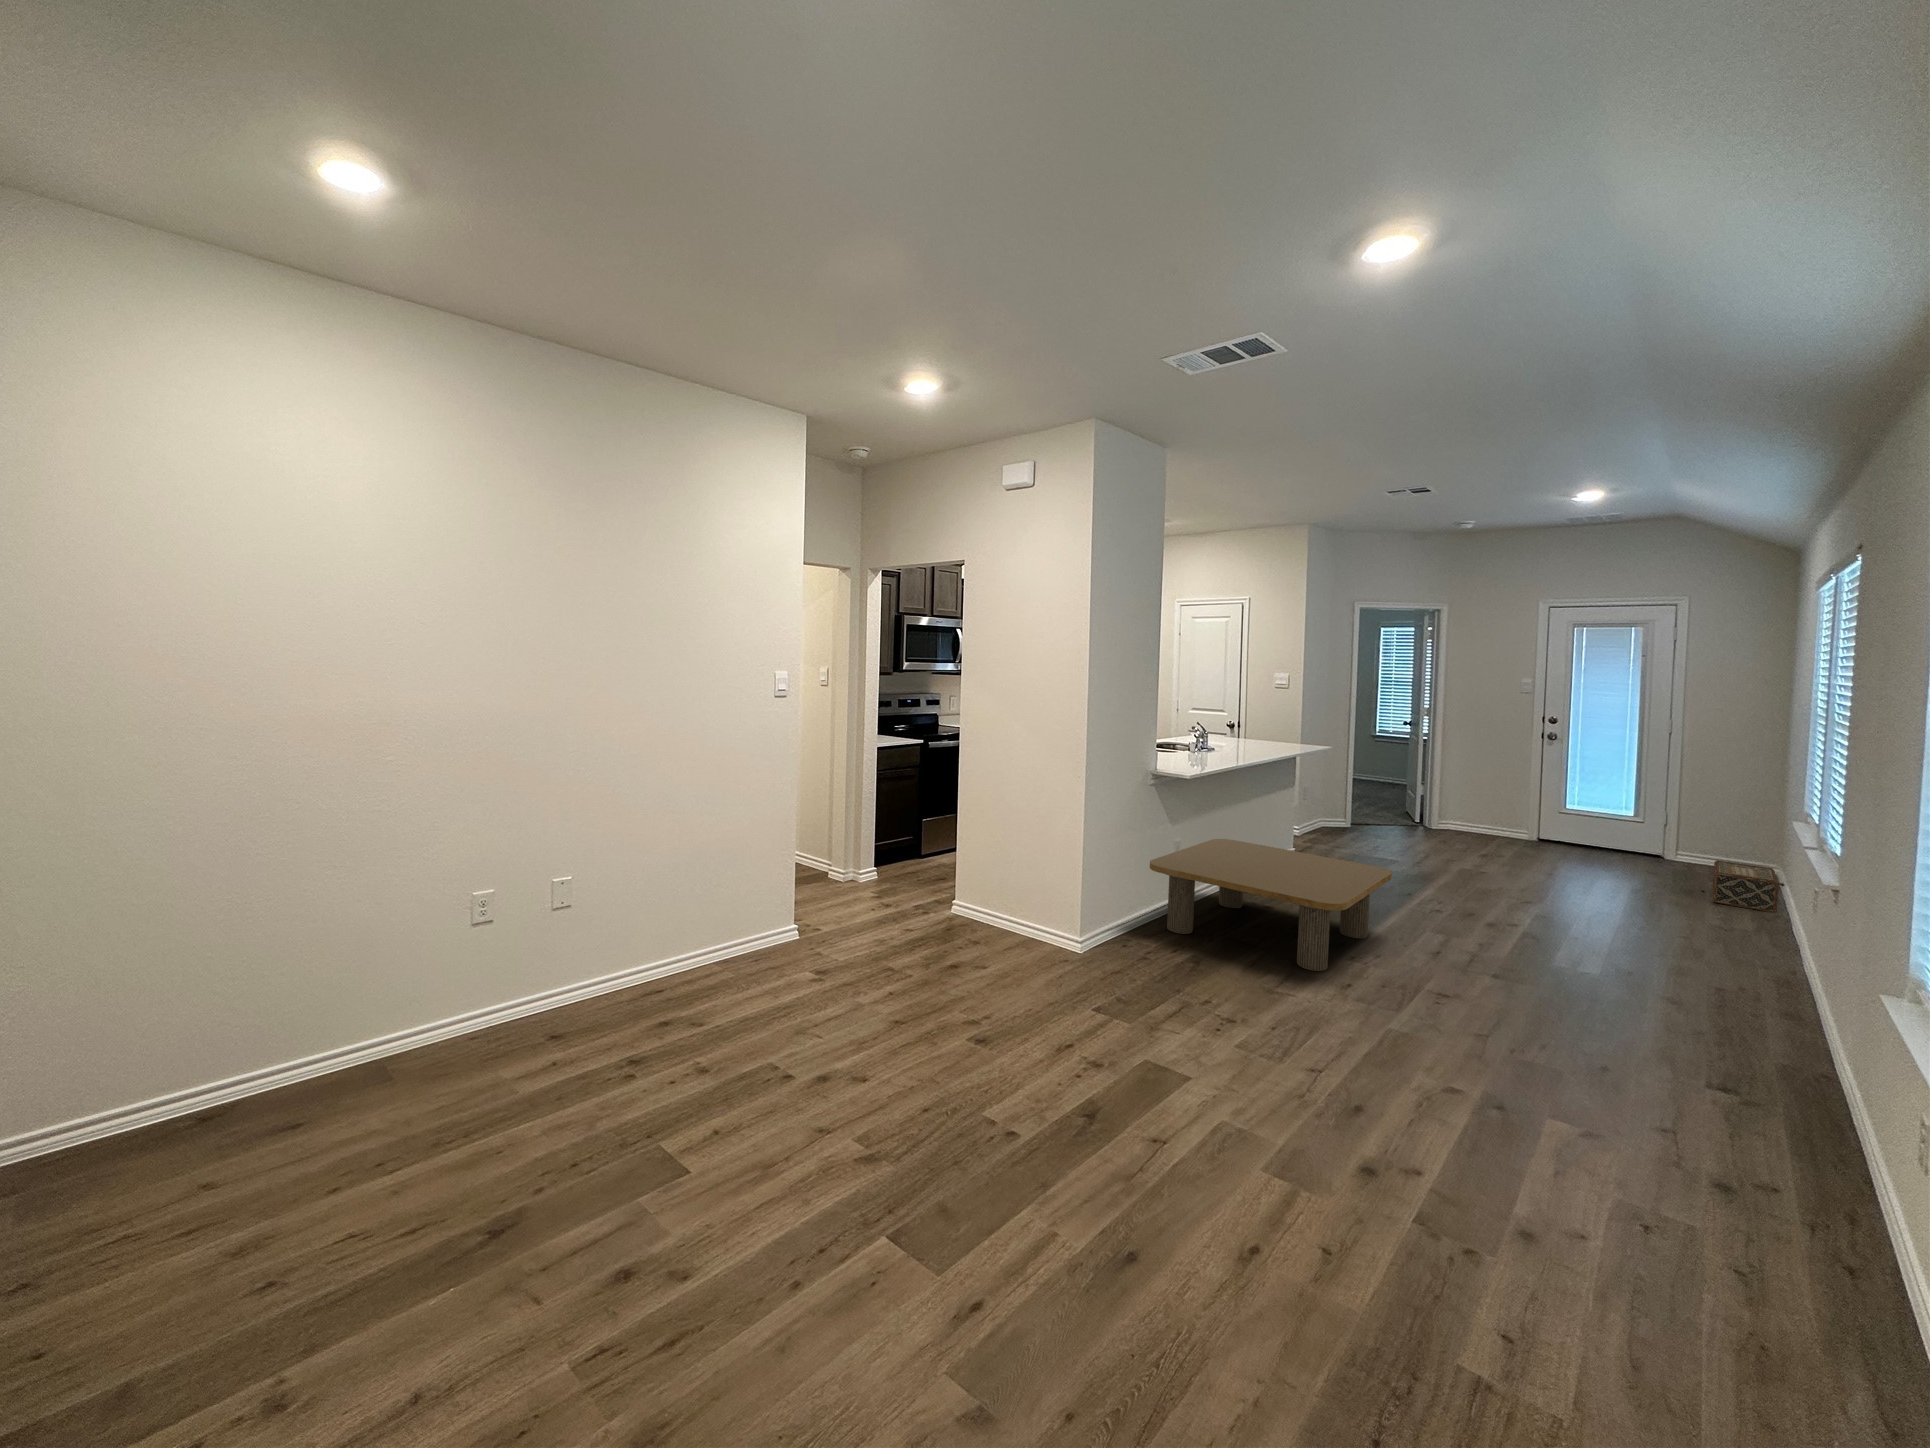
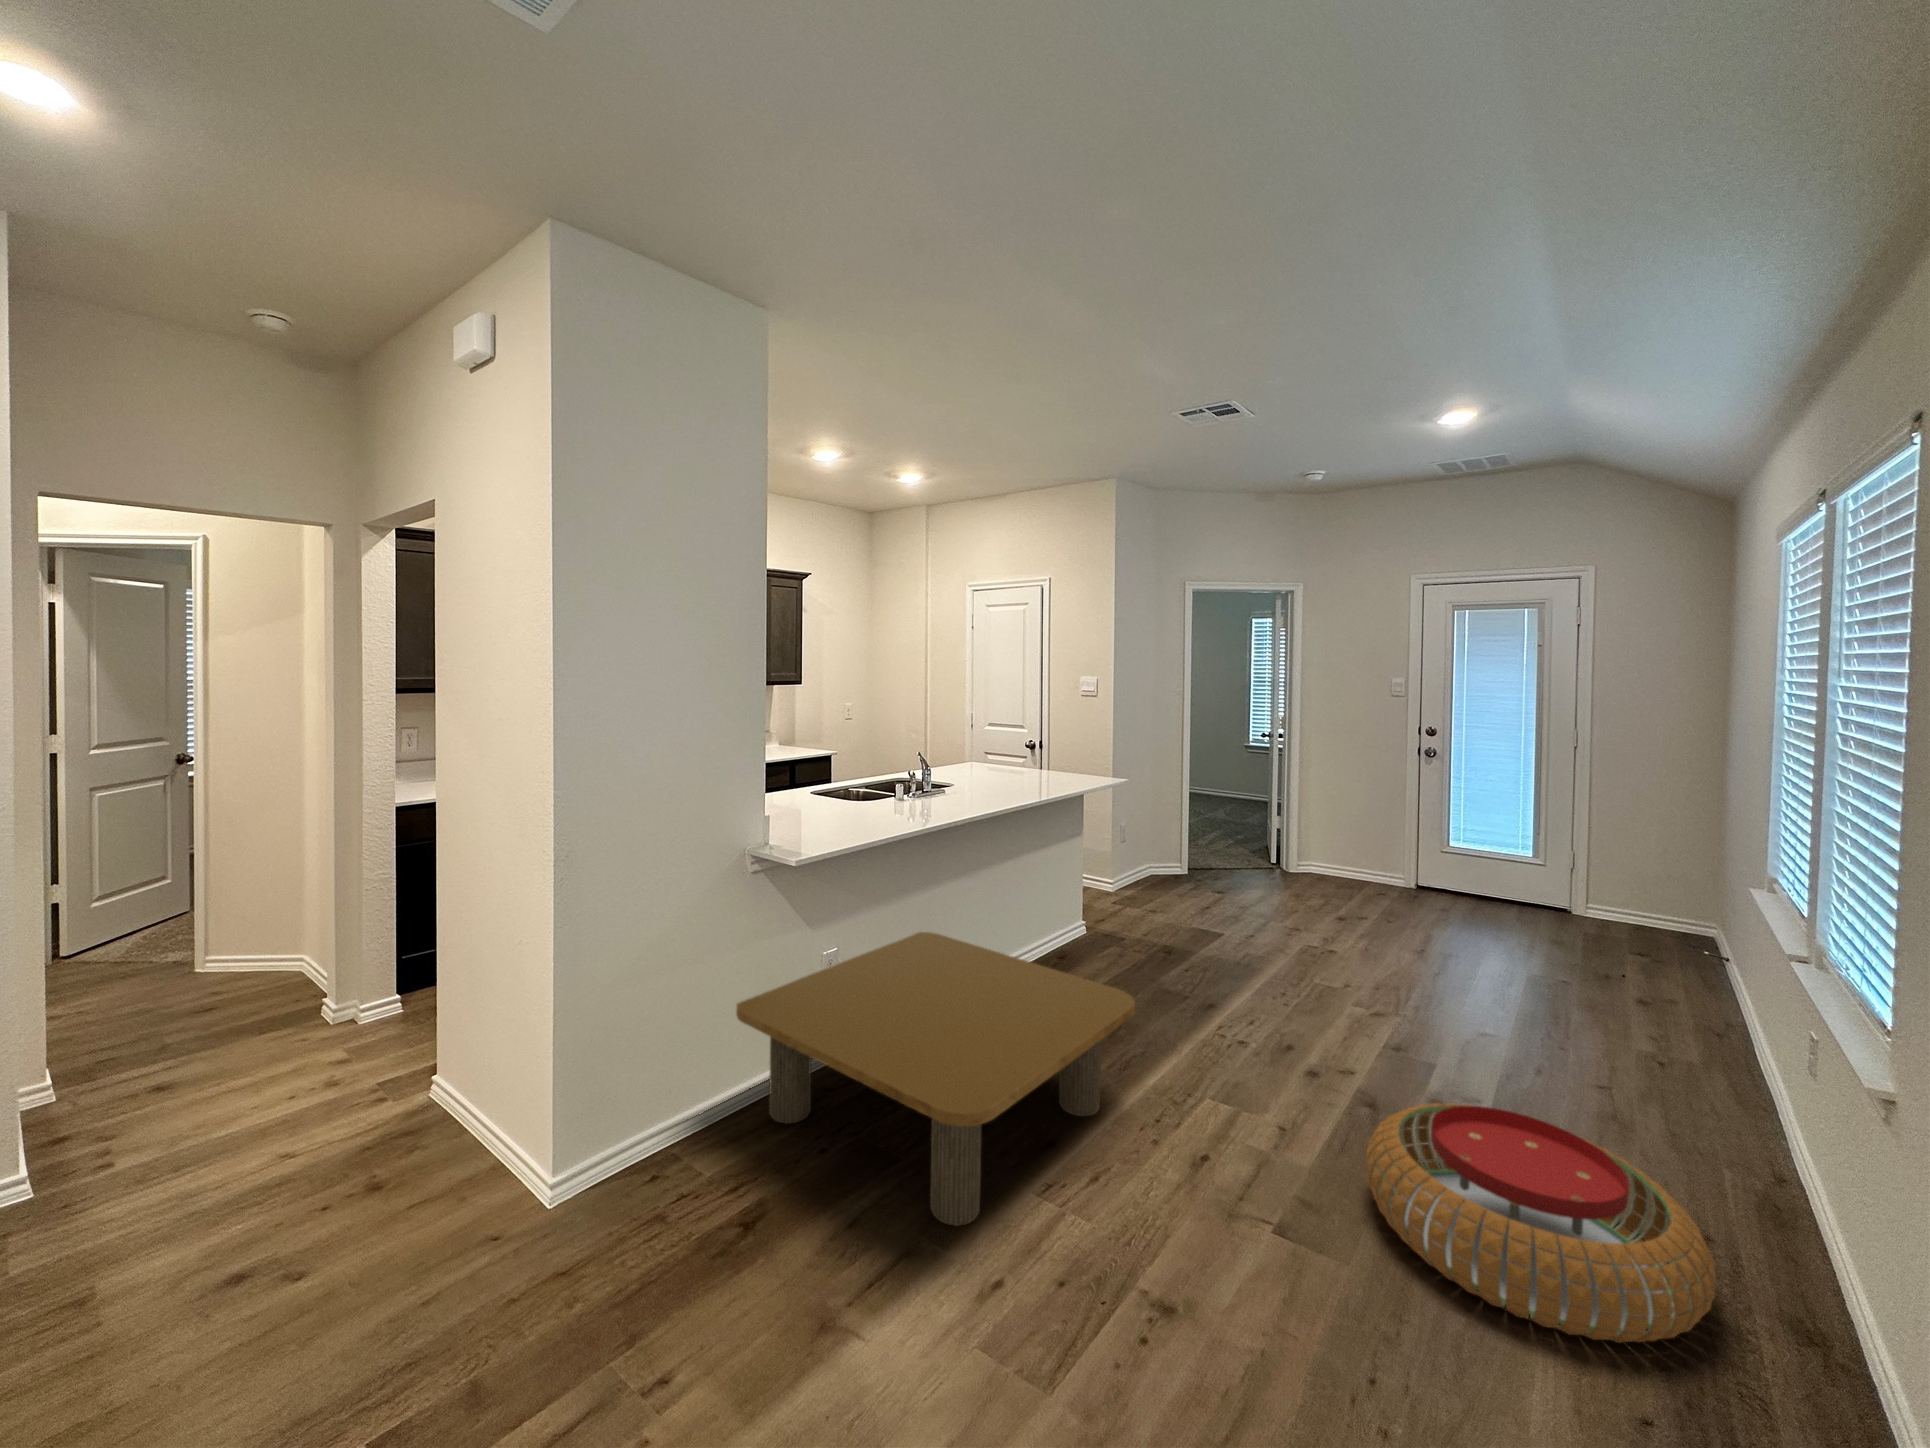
woven basket: present [1713,860,1779,913] -> none [1636,927,1729,1015]
pouf: none [1546,922,1748,1017] -> present [1365,1103,1716,1343]

